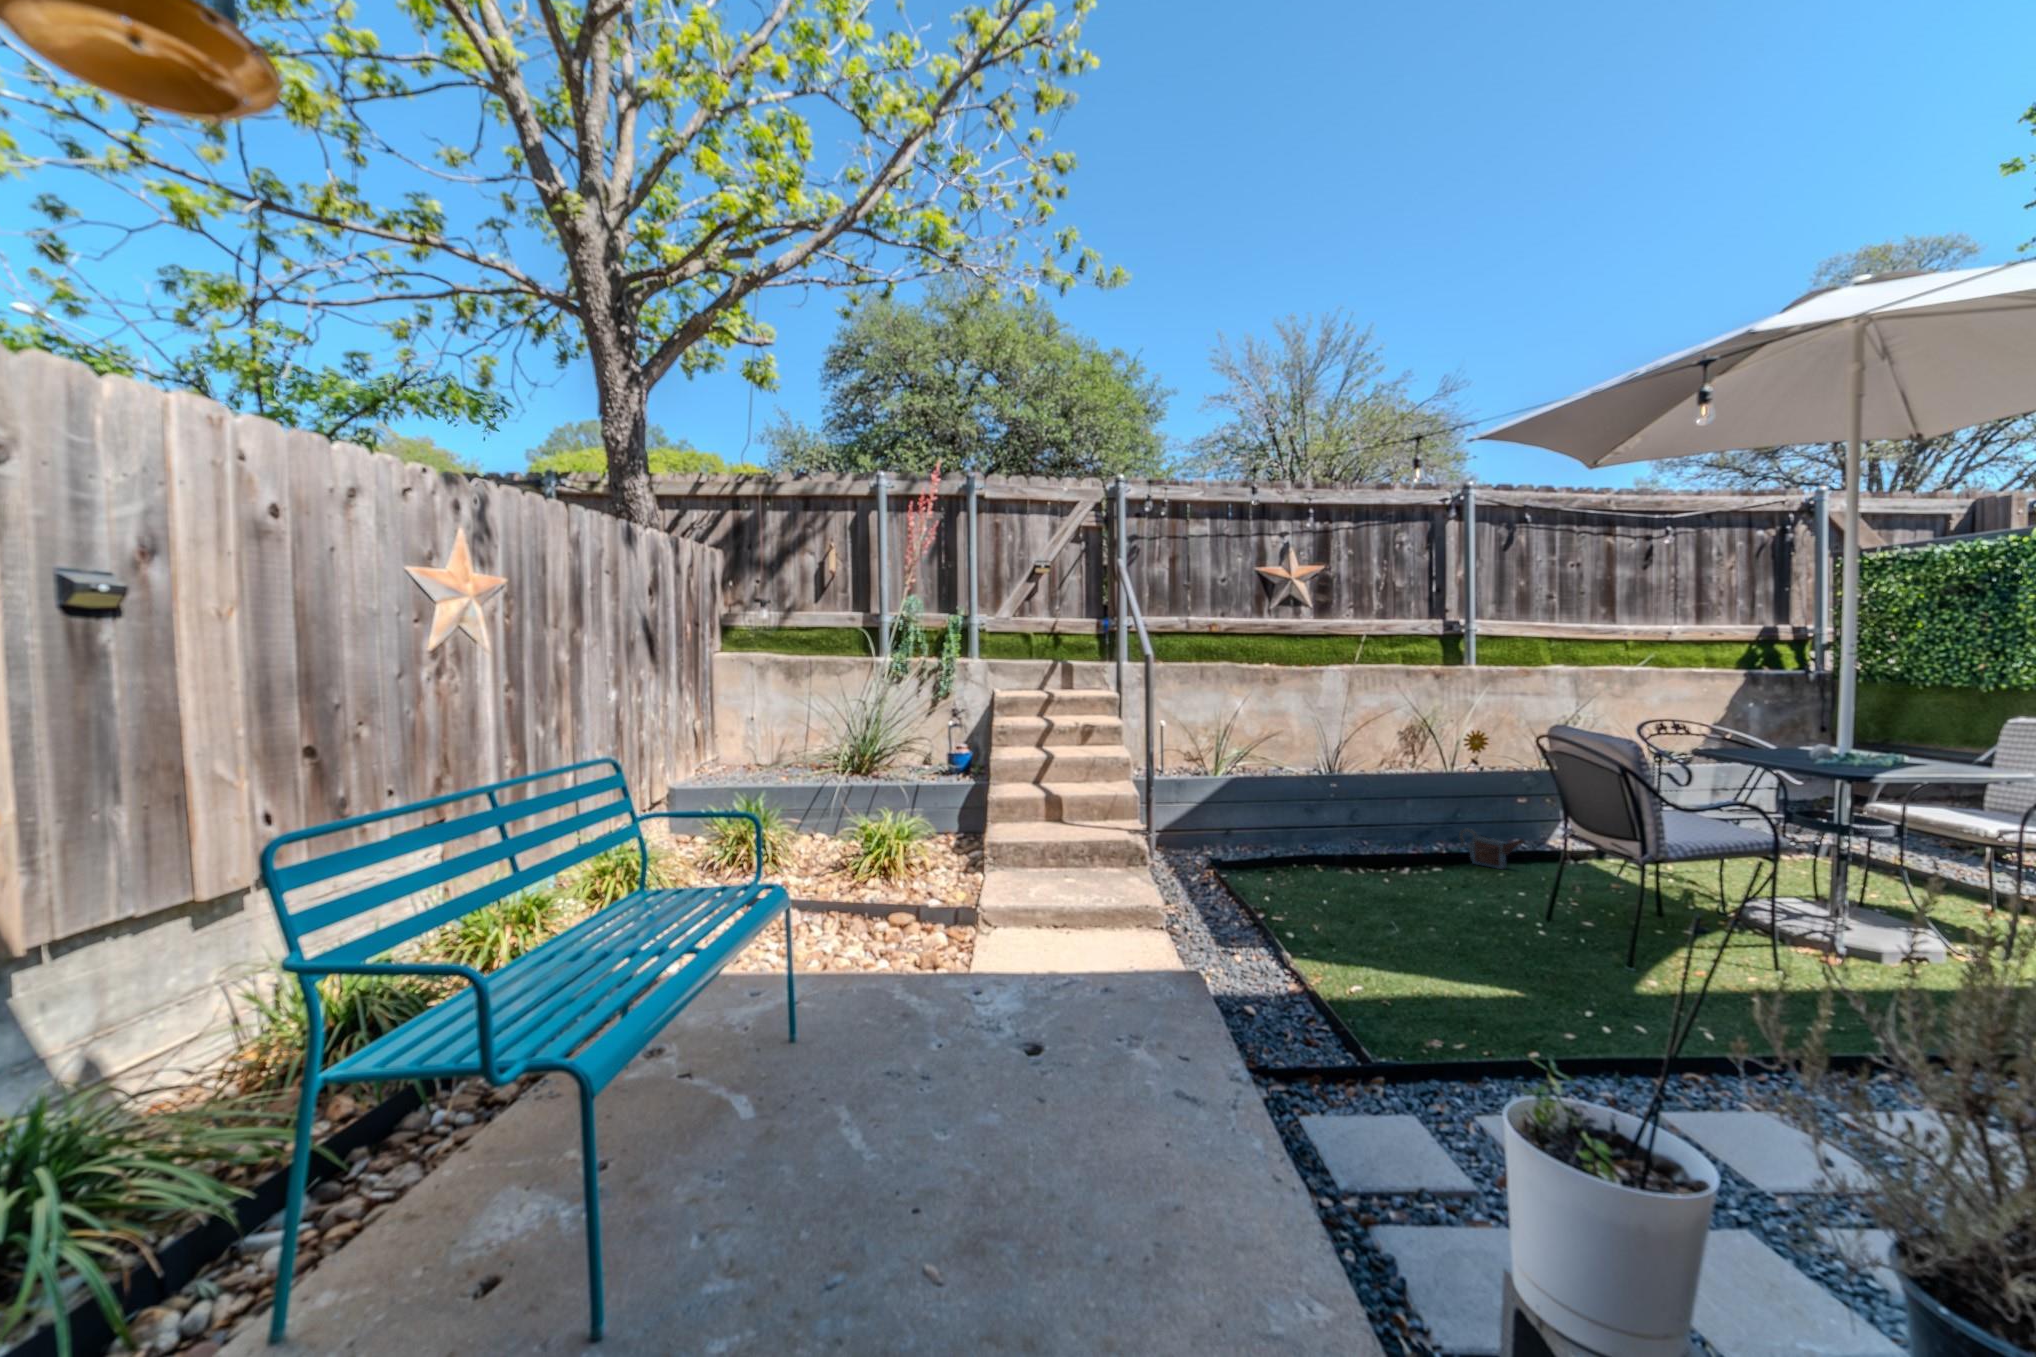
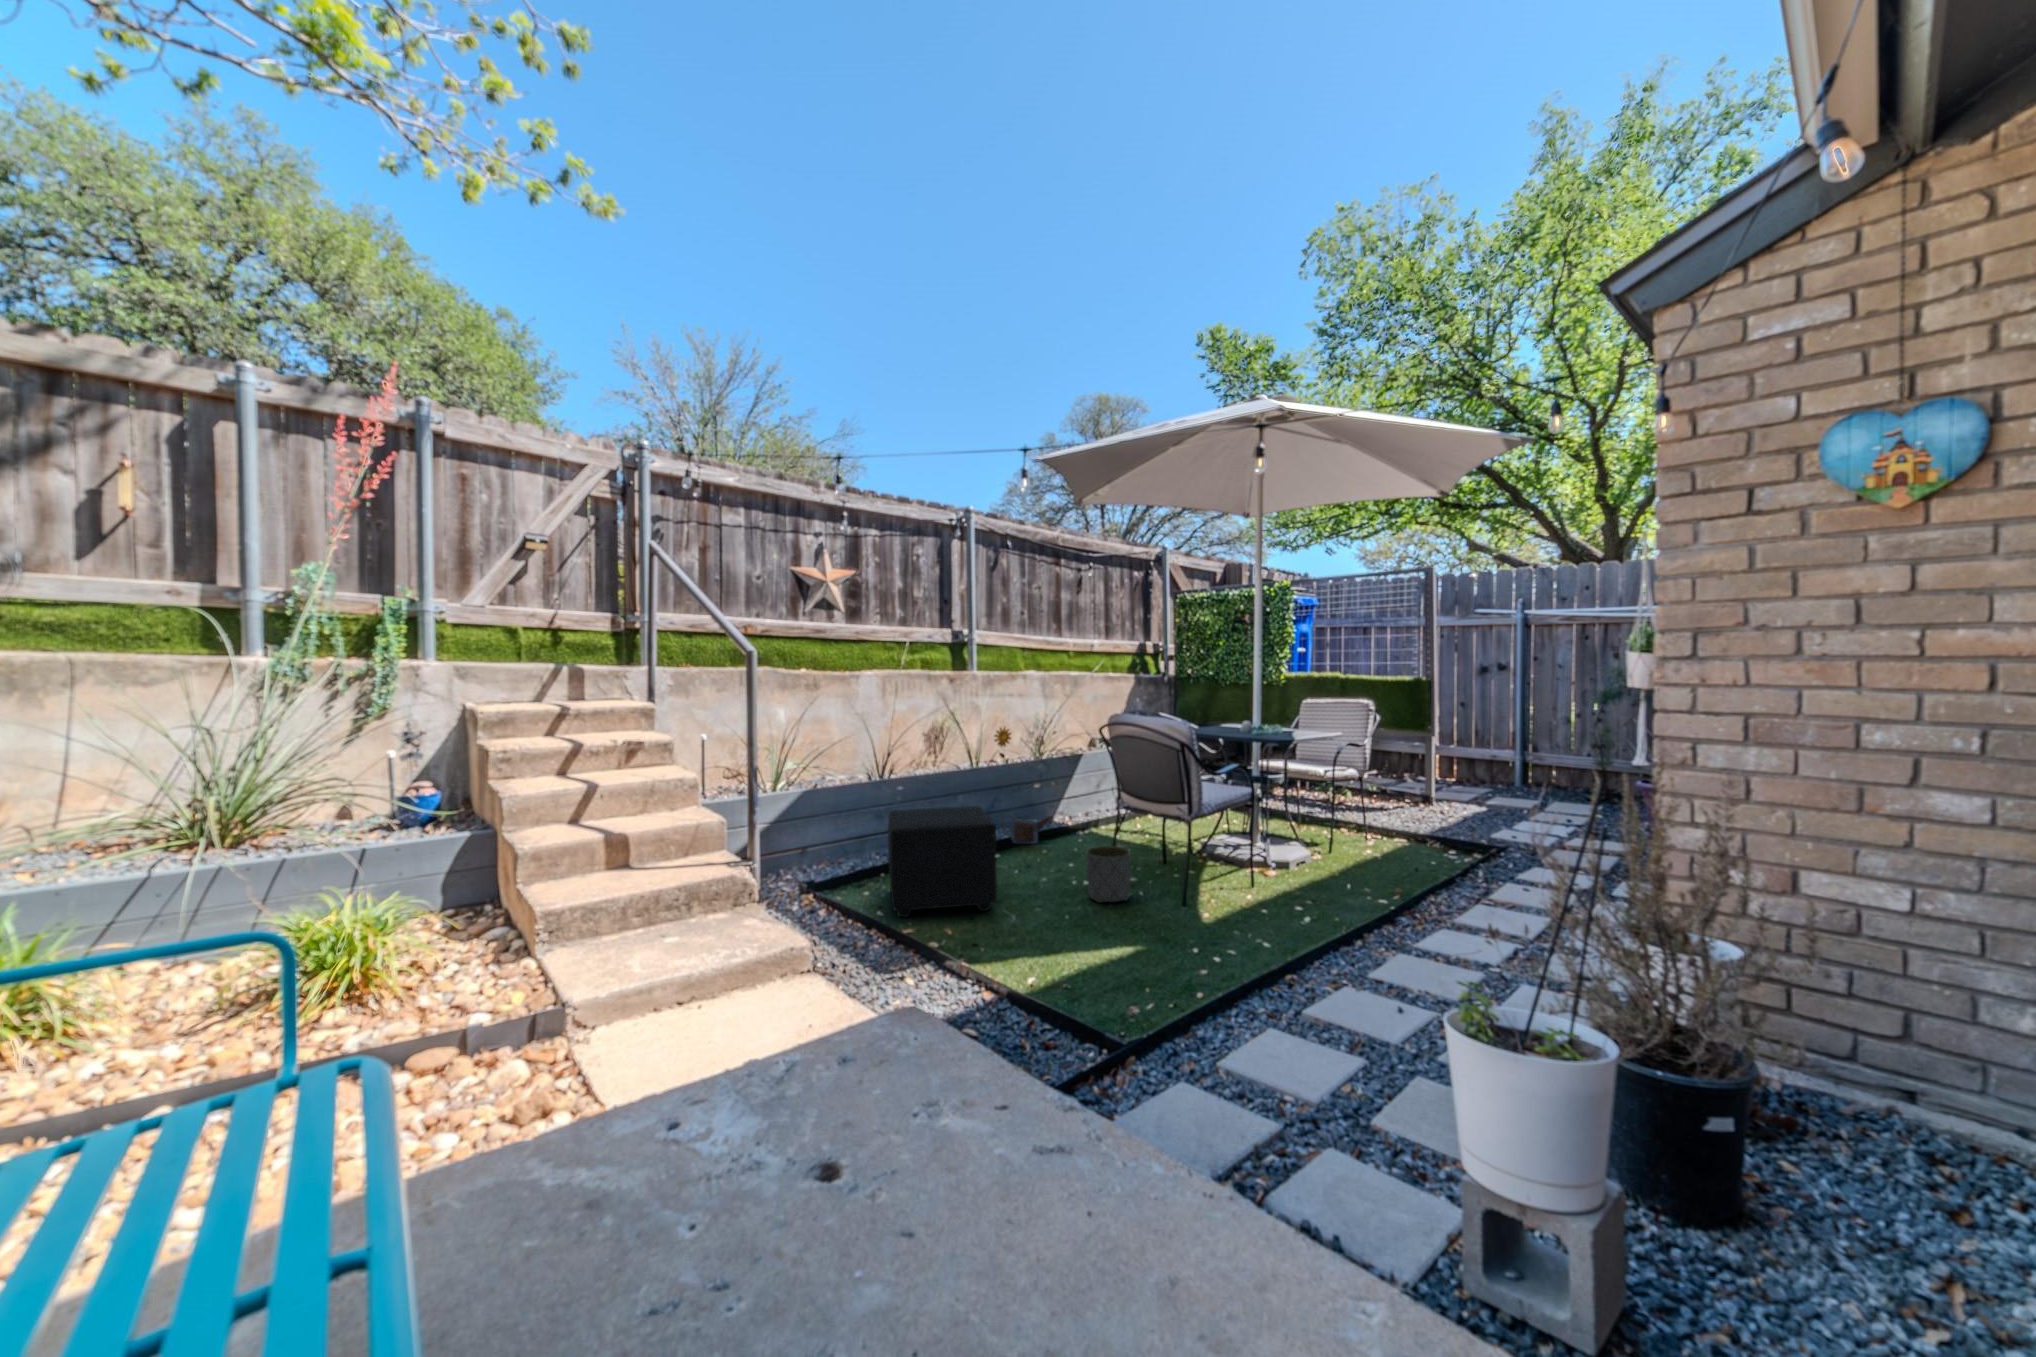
ottoman: none [1271,805,1394,921] -> present [888,806,997,917]
planter: none [1510,878,1576,950] -> present [1086,846,1131,903]

